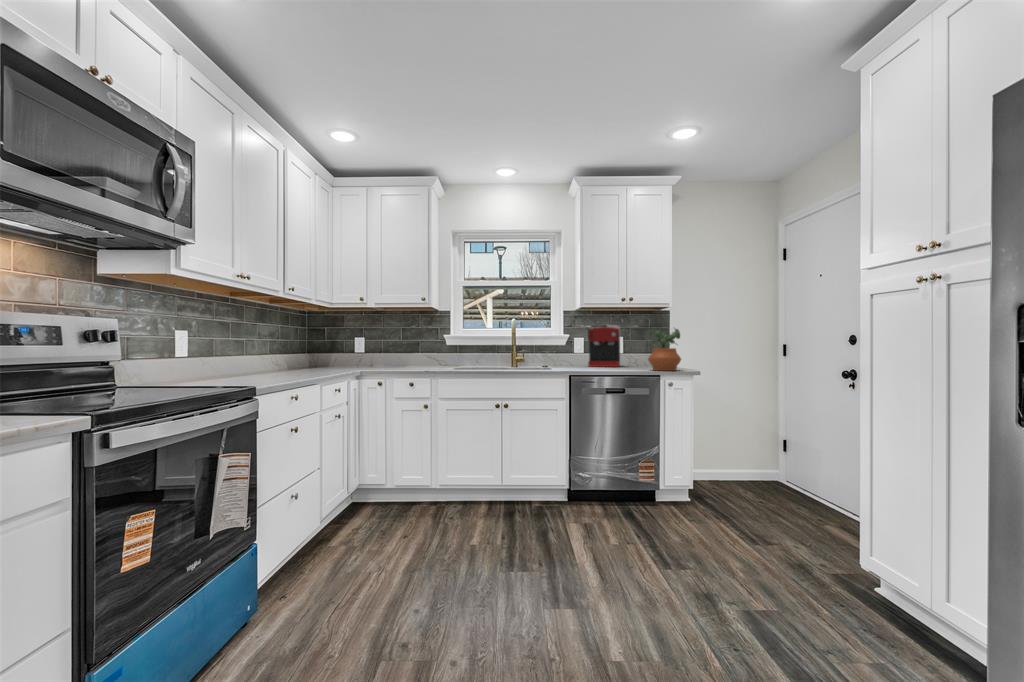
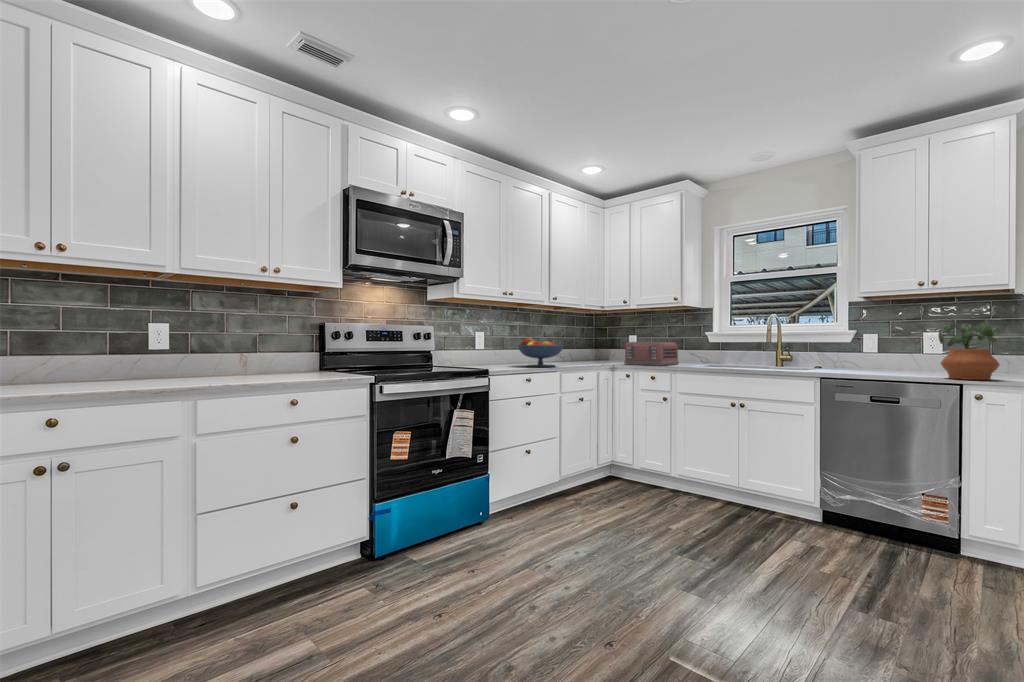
coffee maker: present [588,325,620,367] -> none [880,316,945,372]
fruit bowl: none [266,340,333,379] -> present [518,338,563,367]
toaster: none [382,345,432,371] -> present [624,342,679,366]

